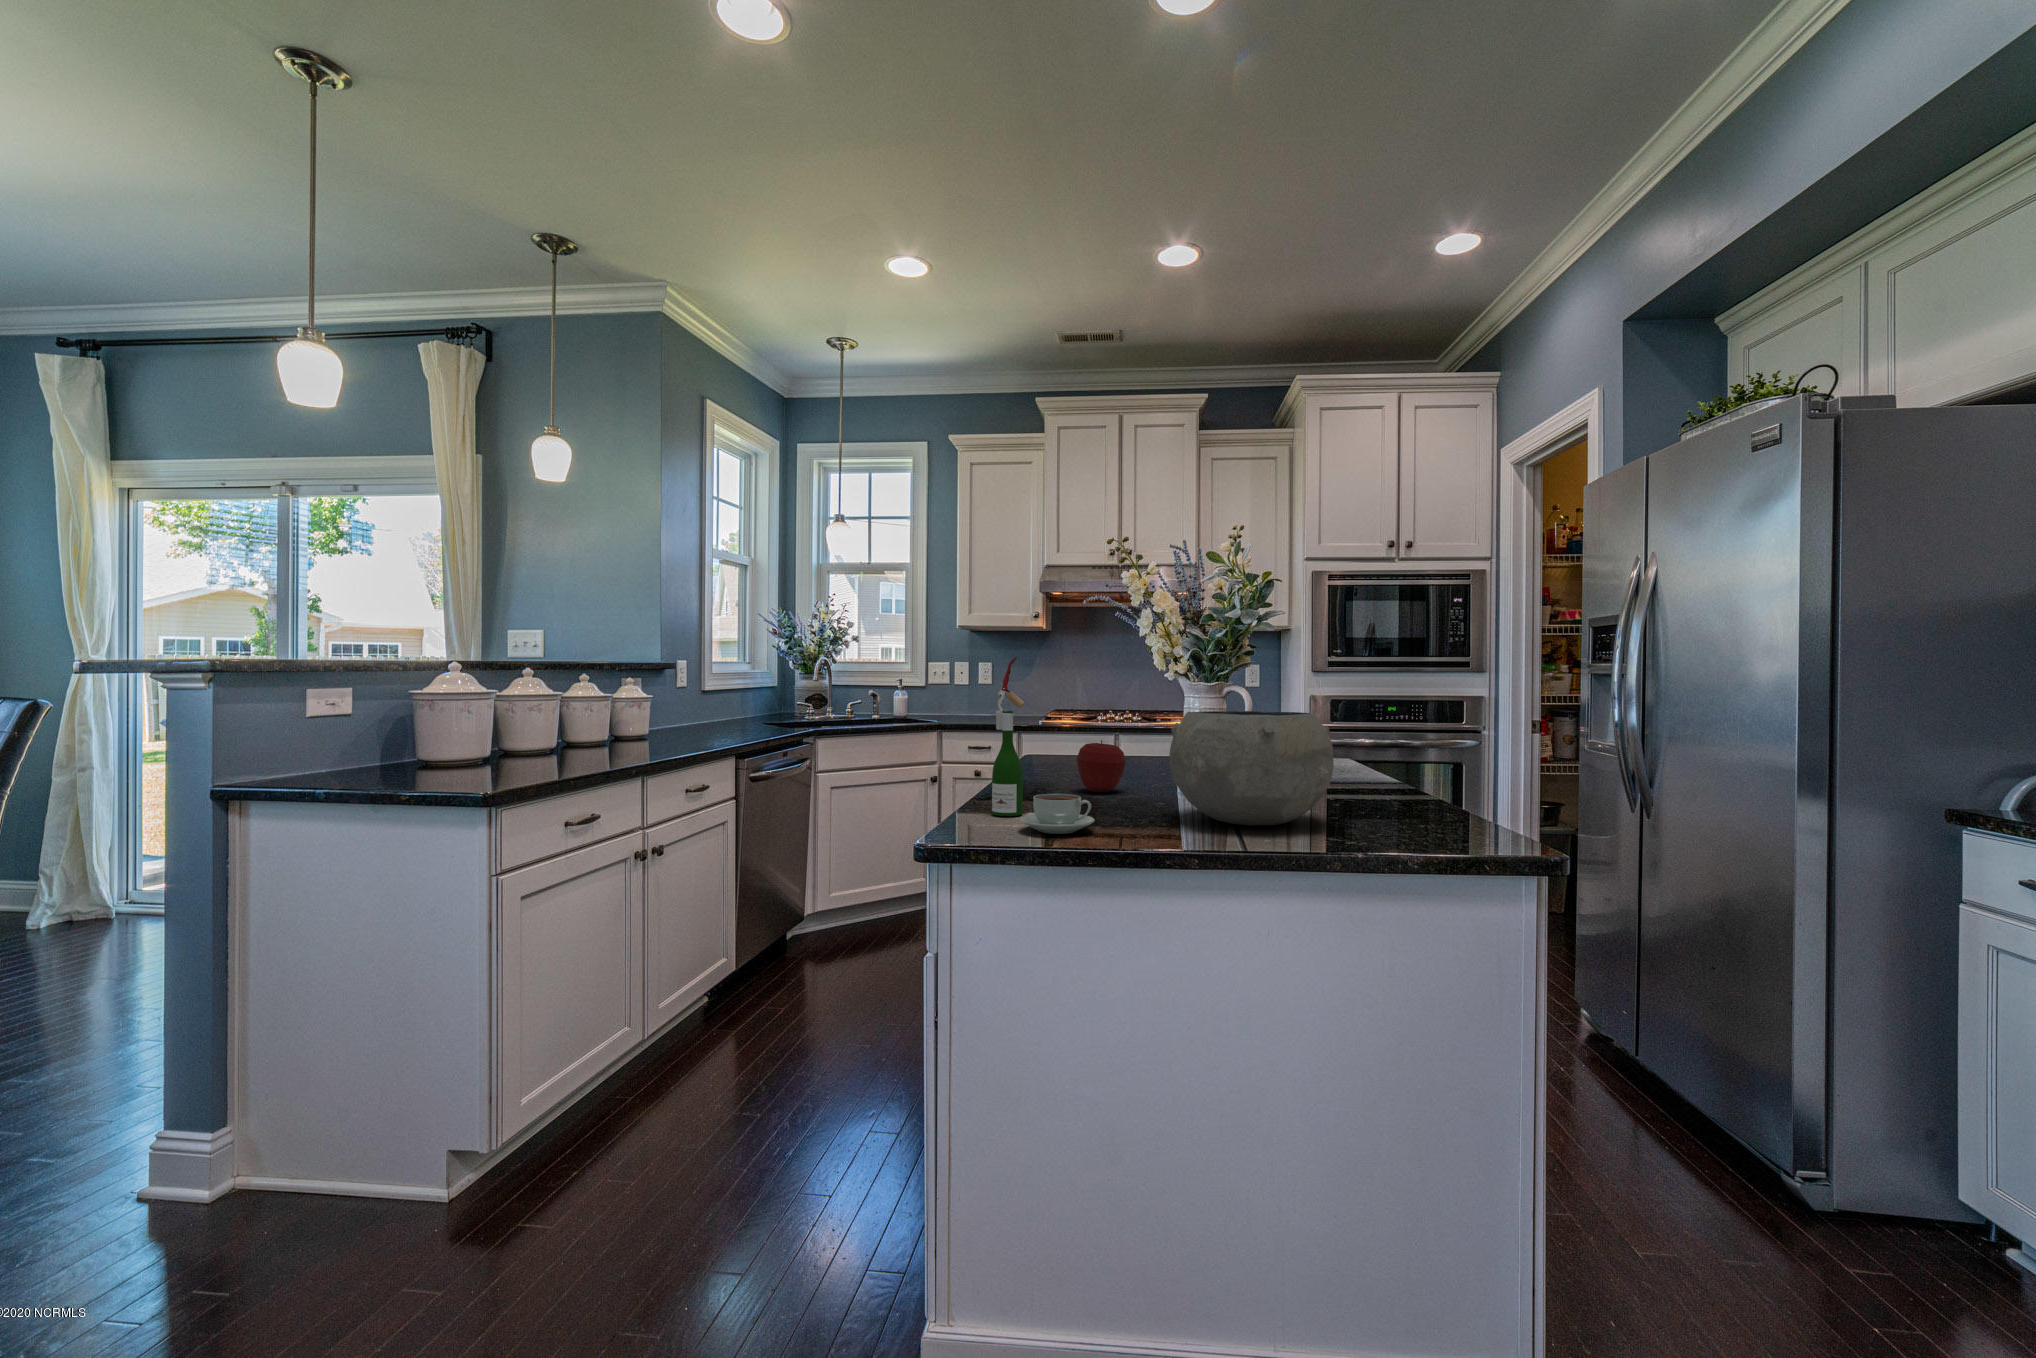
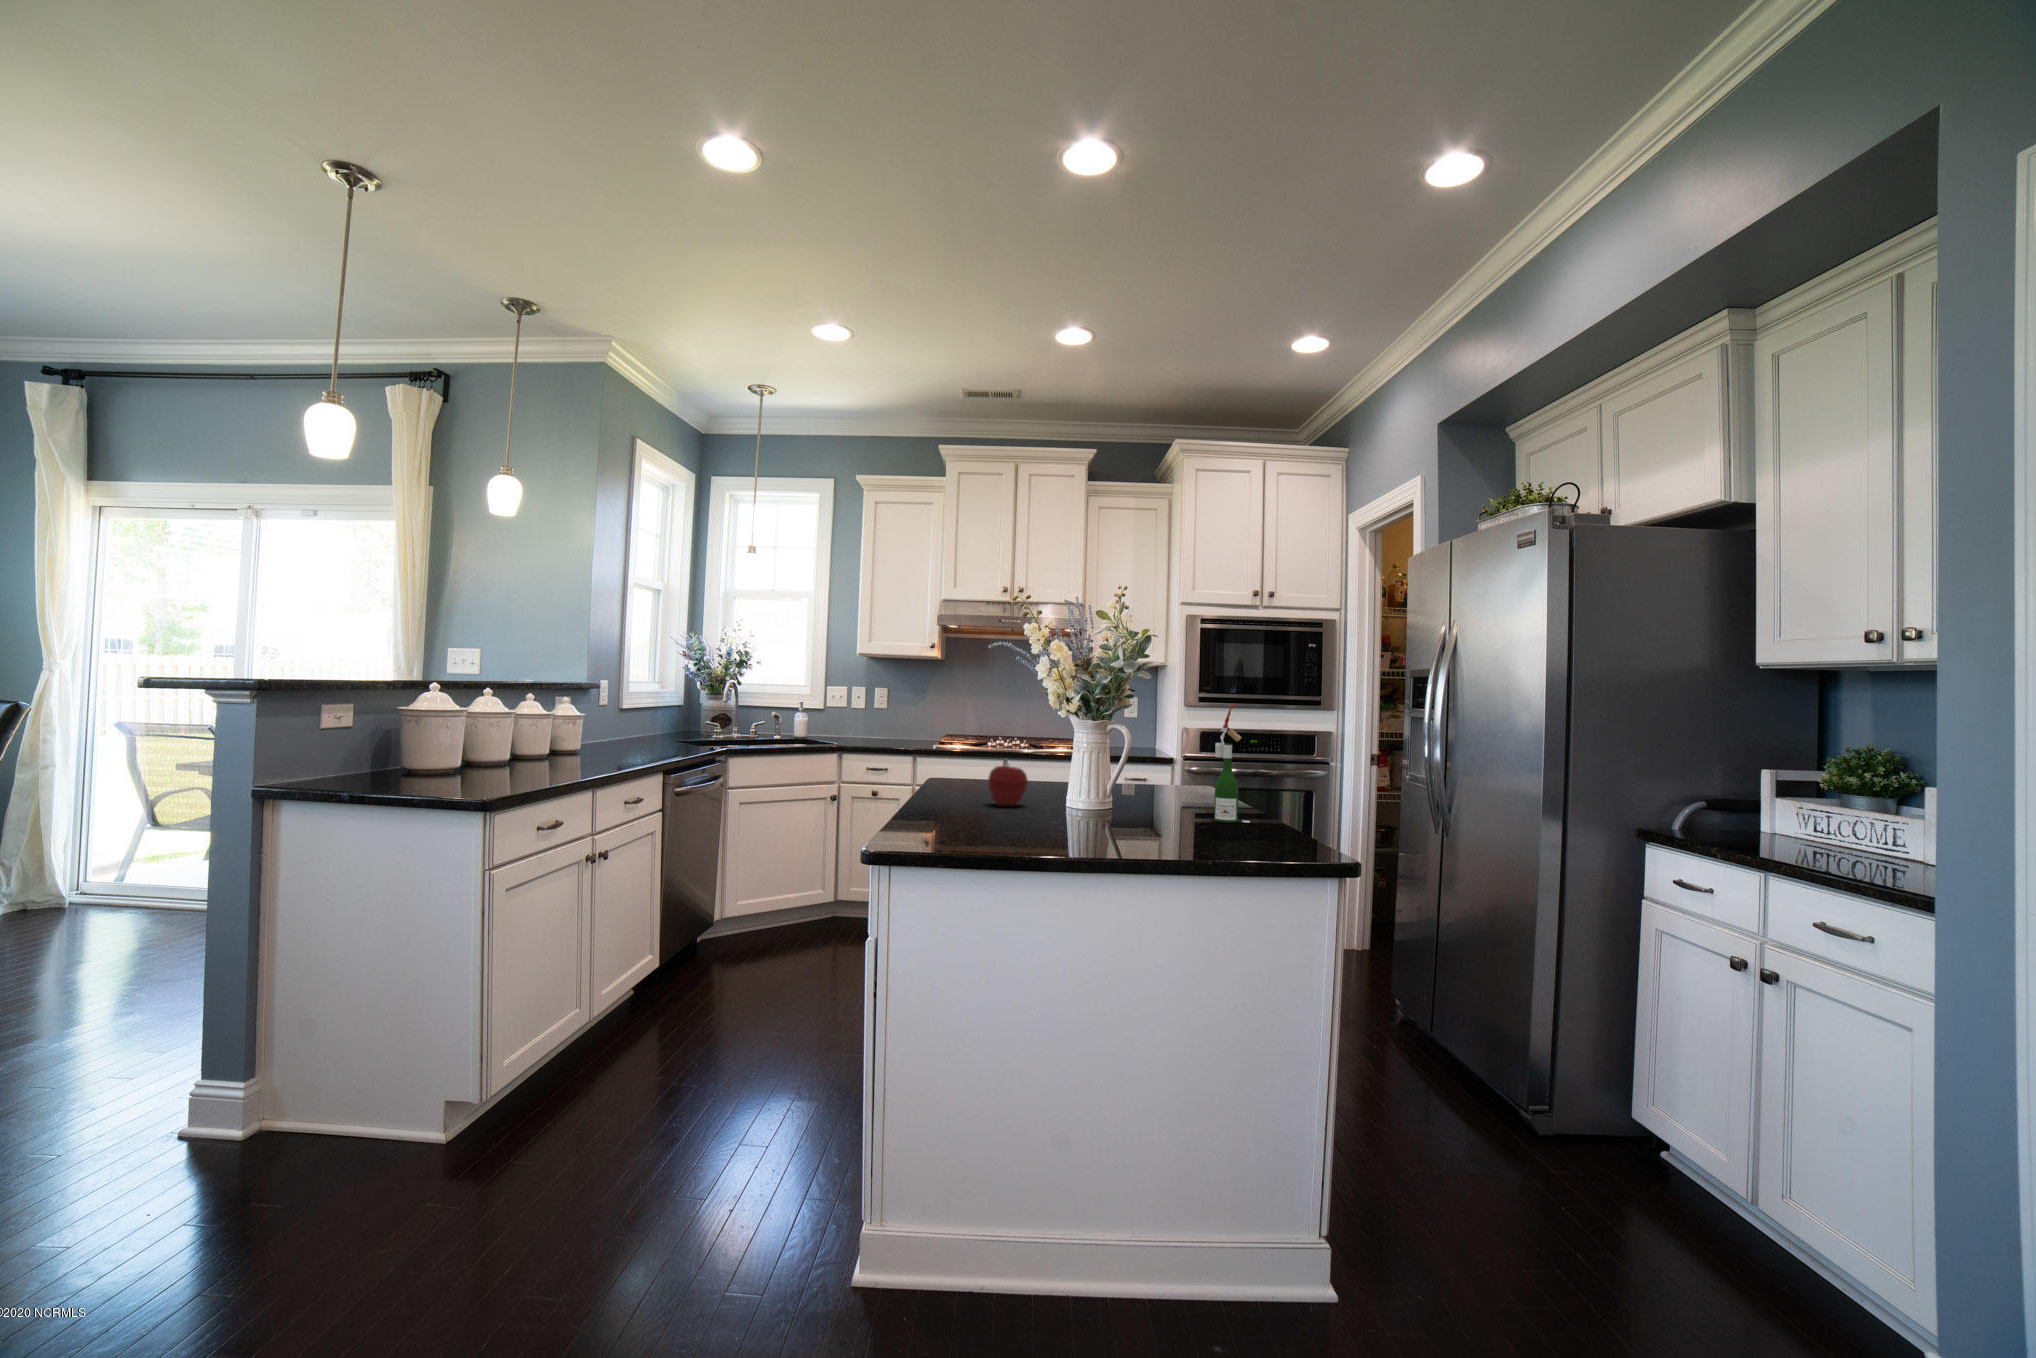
wine bottle: present [992,657,1034,816] -> present [1214,703,1250,823]
ceramic bowl: present [1169,711,1333,826] -> none [1065,742,1187,831]
coffee cup: present [1020,794,1095,834] -> none [950,805,1008,835]

